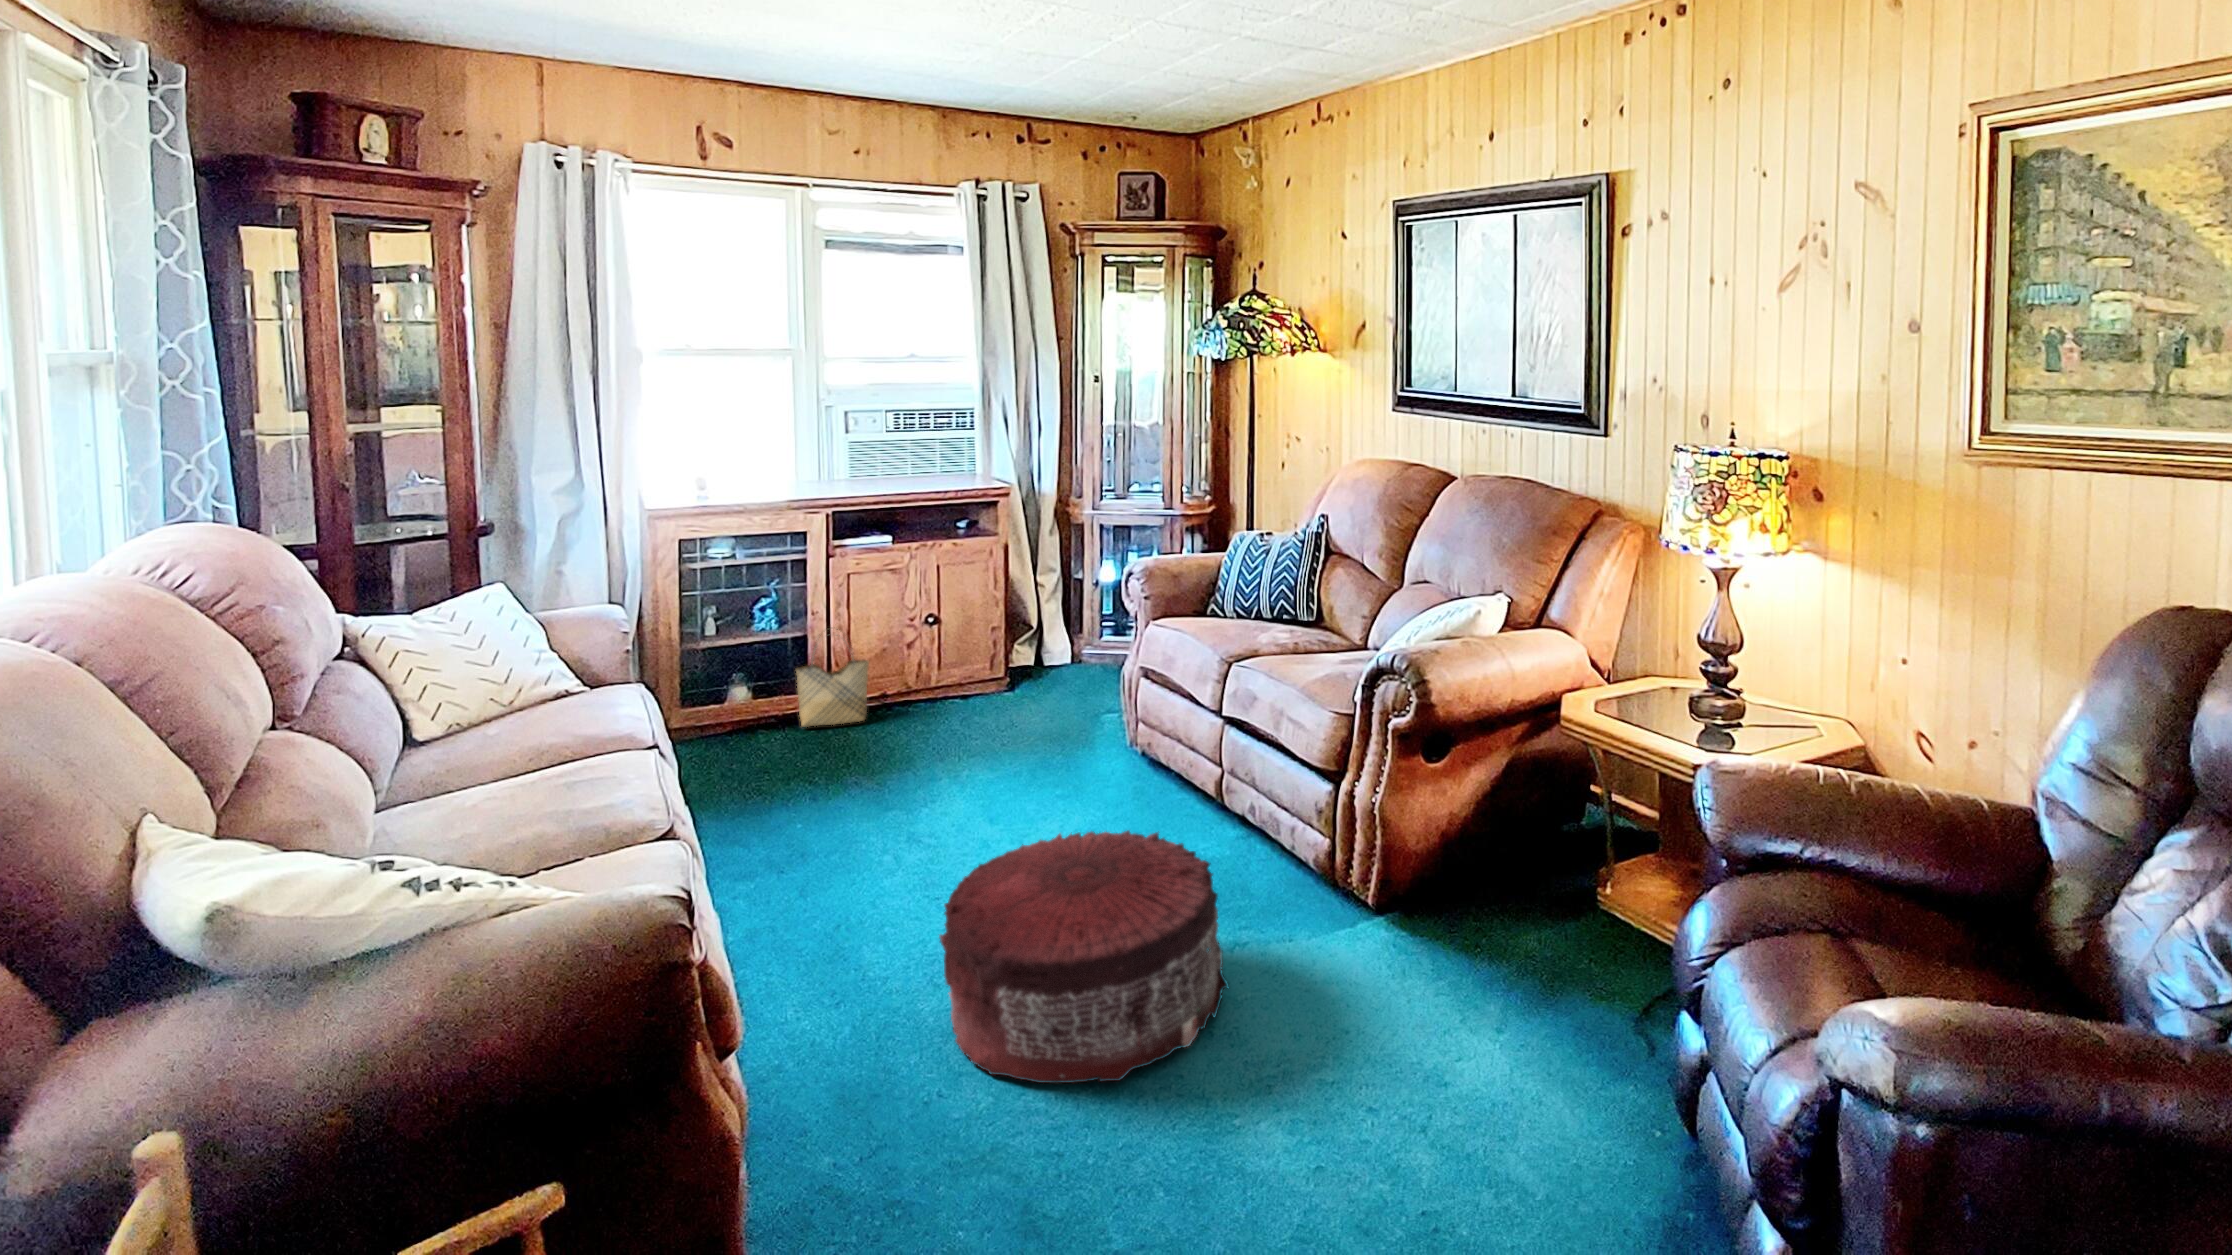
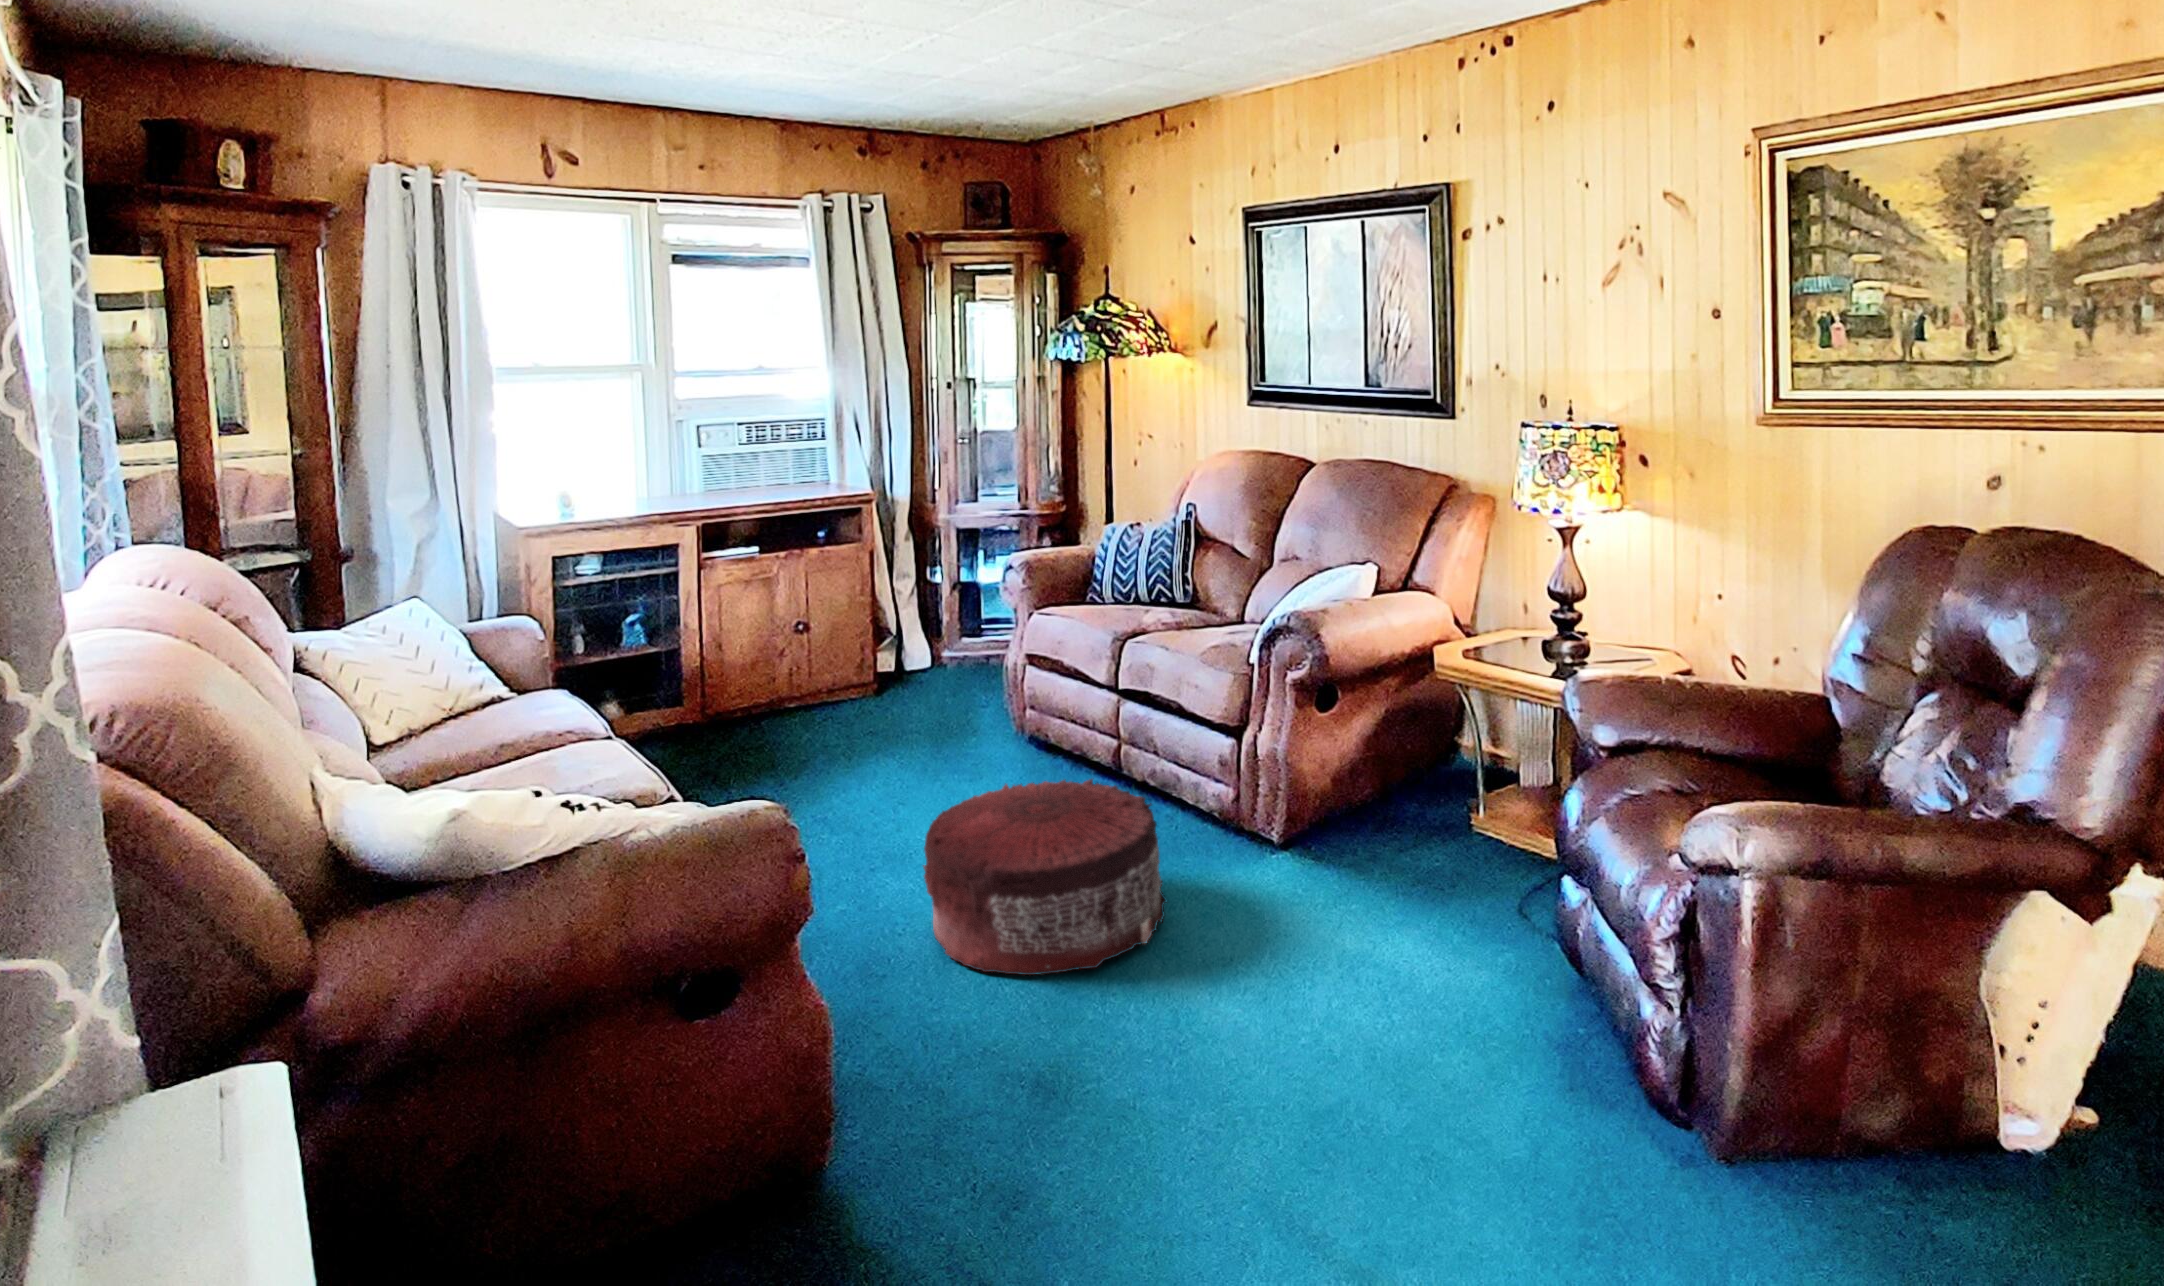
woven basket: present [796,629,869,727] -> none [676,638,747,735]

